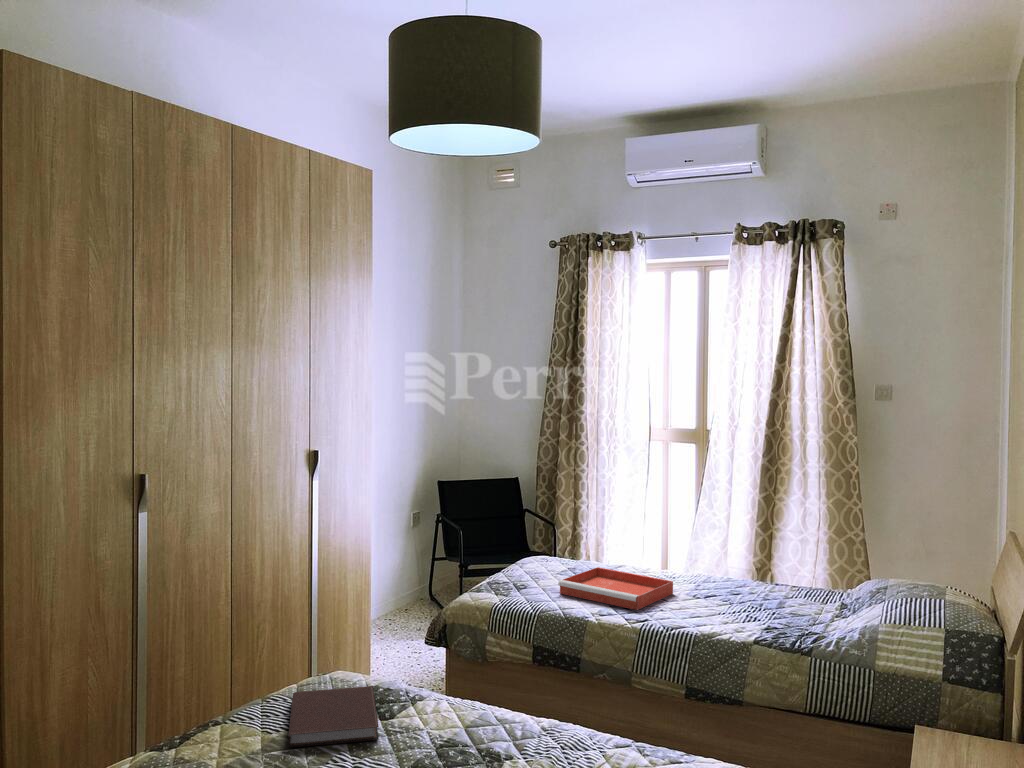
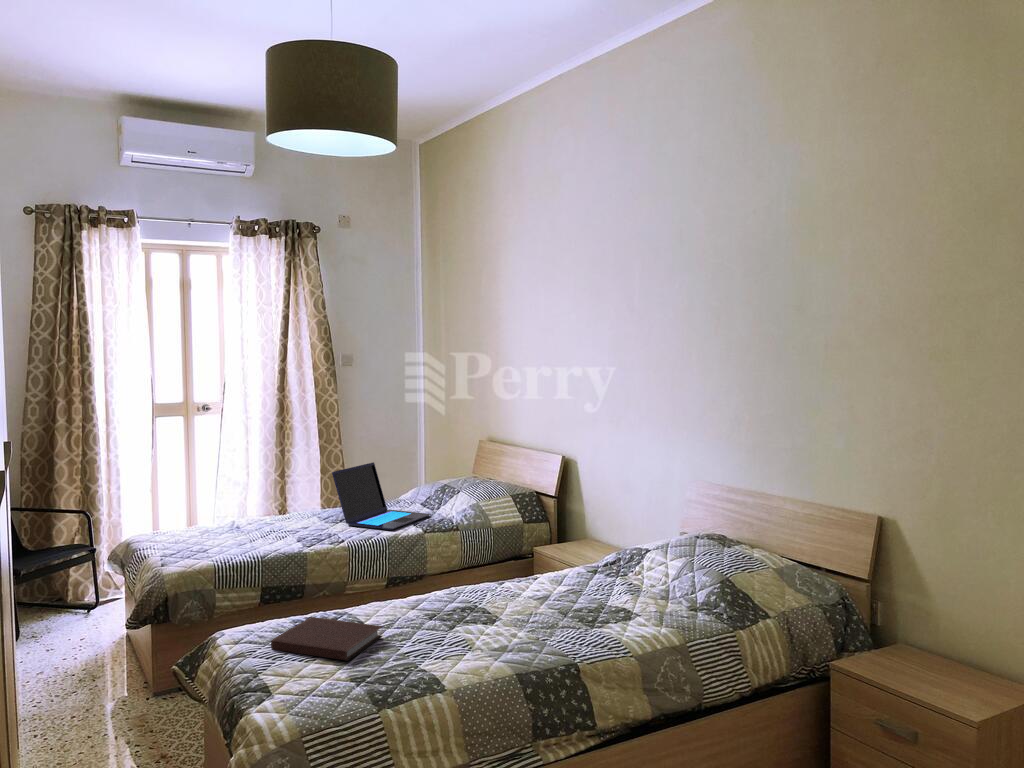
laptop: none [694,530,824,625] -> present [332,462,431,530]
tray: present [558,567,673,610] -> none [239,515,321,545]

